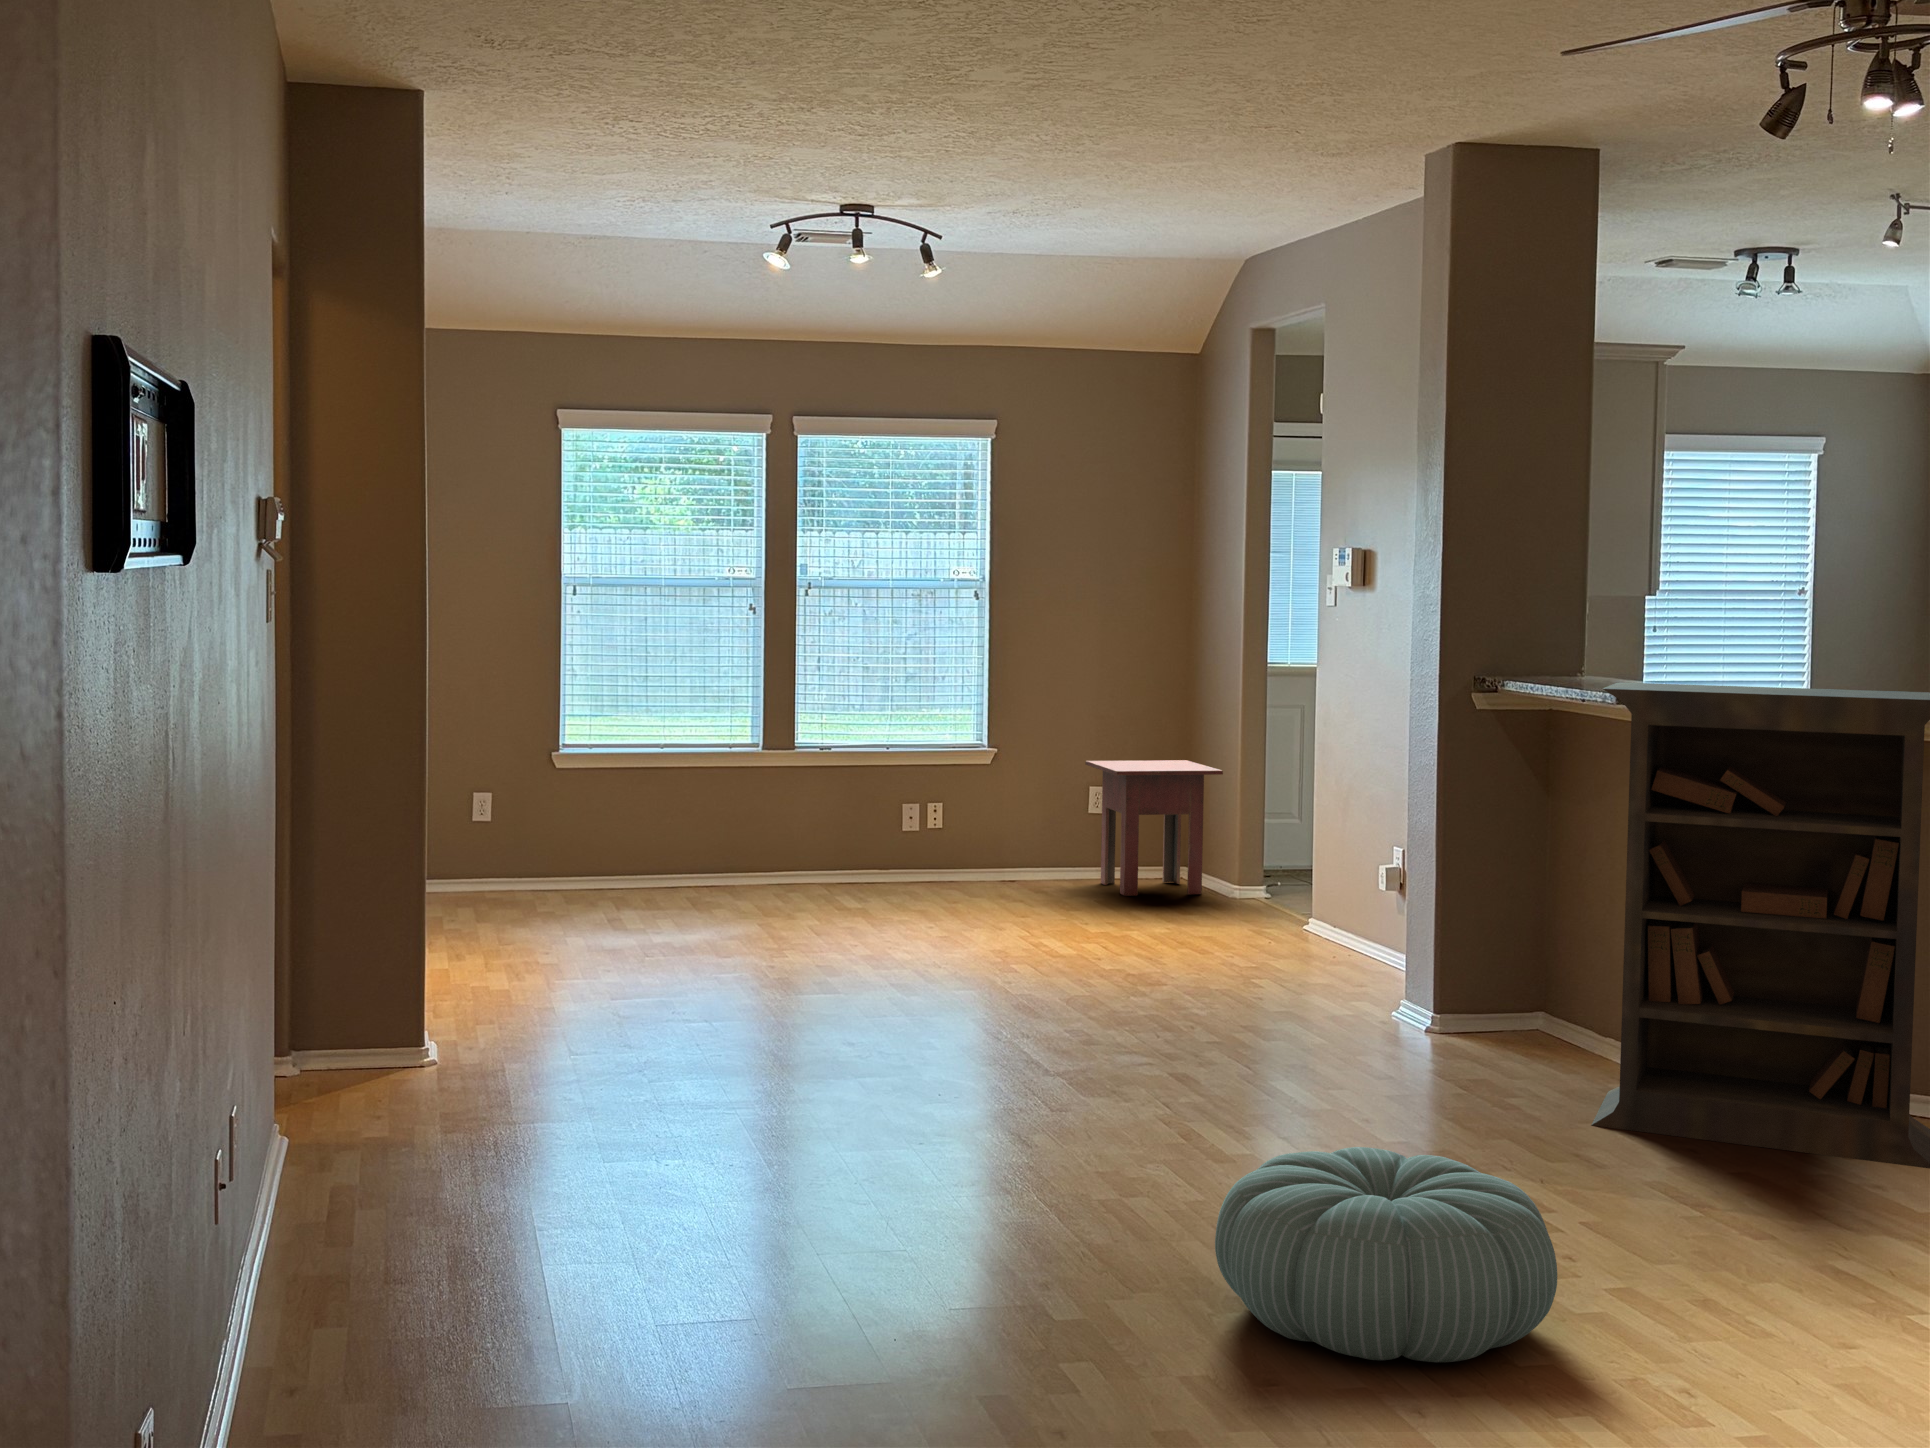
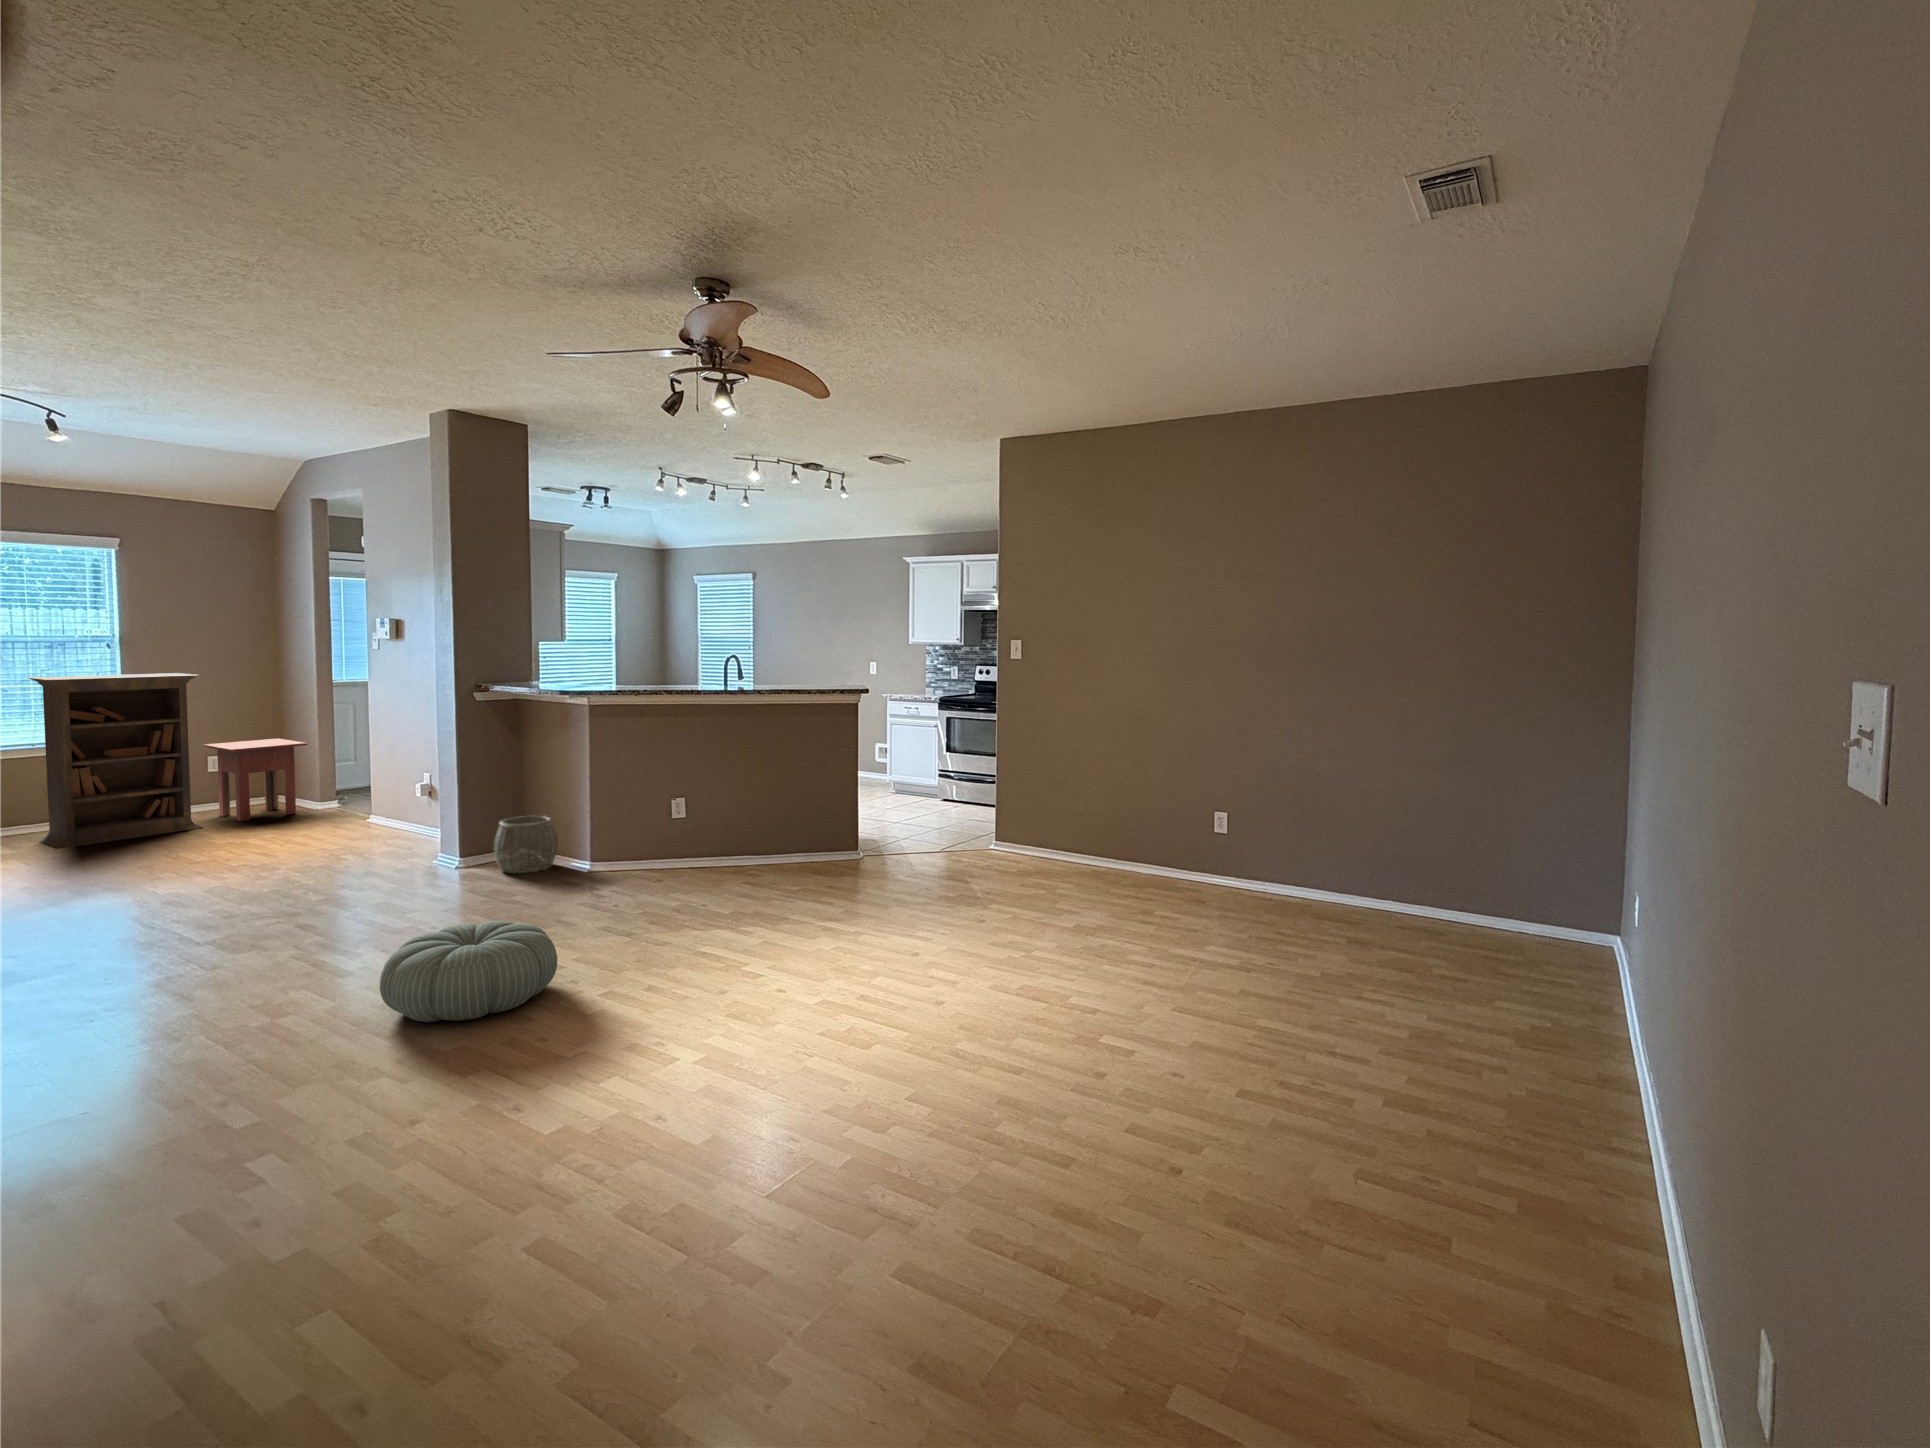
bookcase: present [1592,682,1930,1169] -> present [28,673,203,849]
woven basket: none [1489,950,1620,1074] -> present [494,816,558,873]

